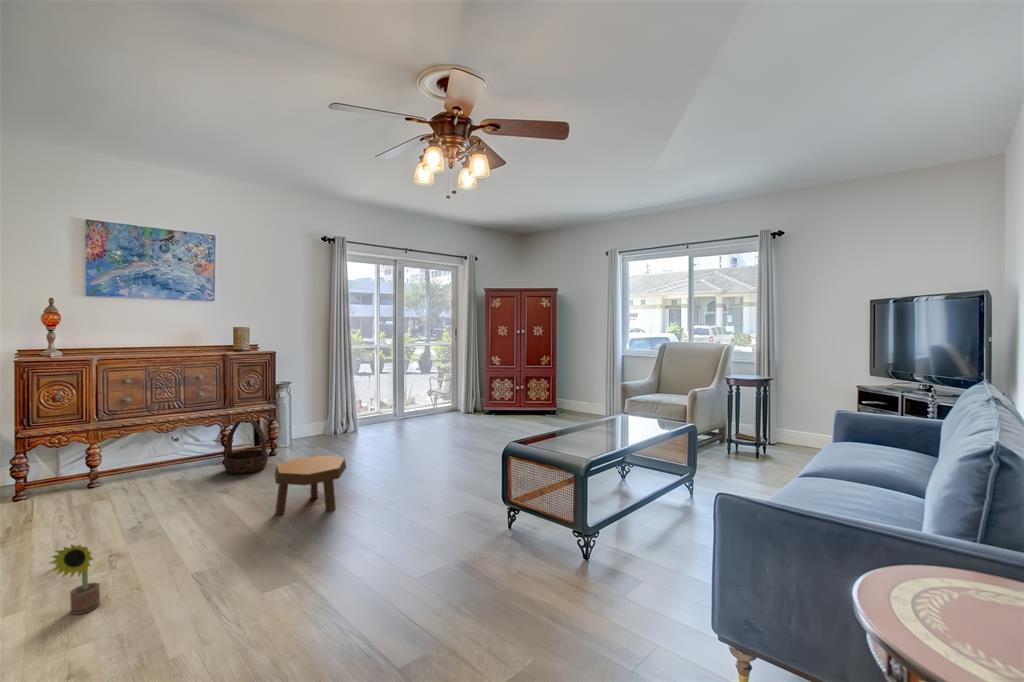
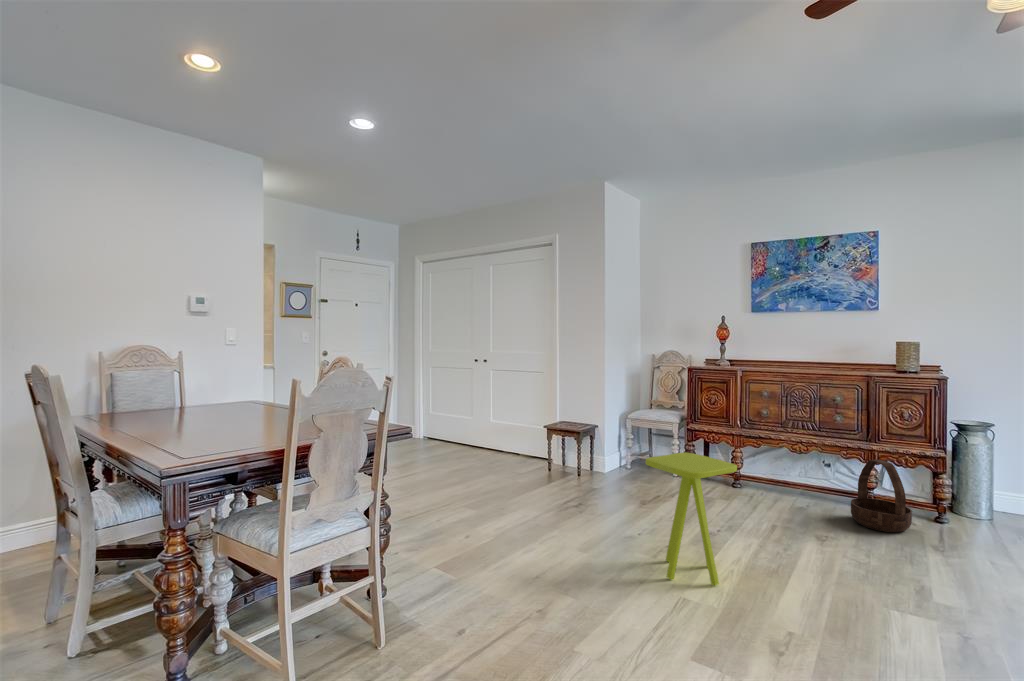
side table: none [106,441,206,575] -> present [645,452,737,585]
footstool: present [275,455,346,515] -> none [834,527,968,631]
decorative plant: present [50,544,100,614] -> none [592,515,623,579]

